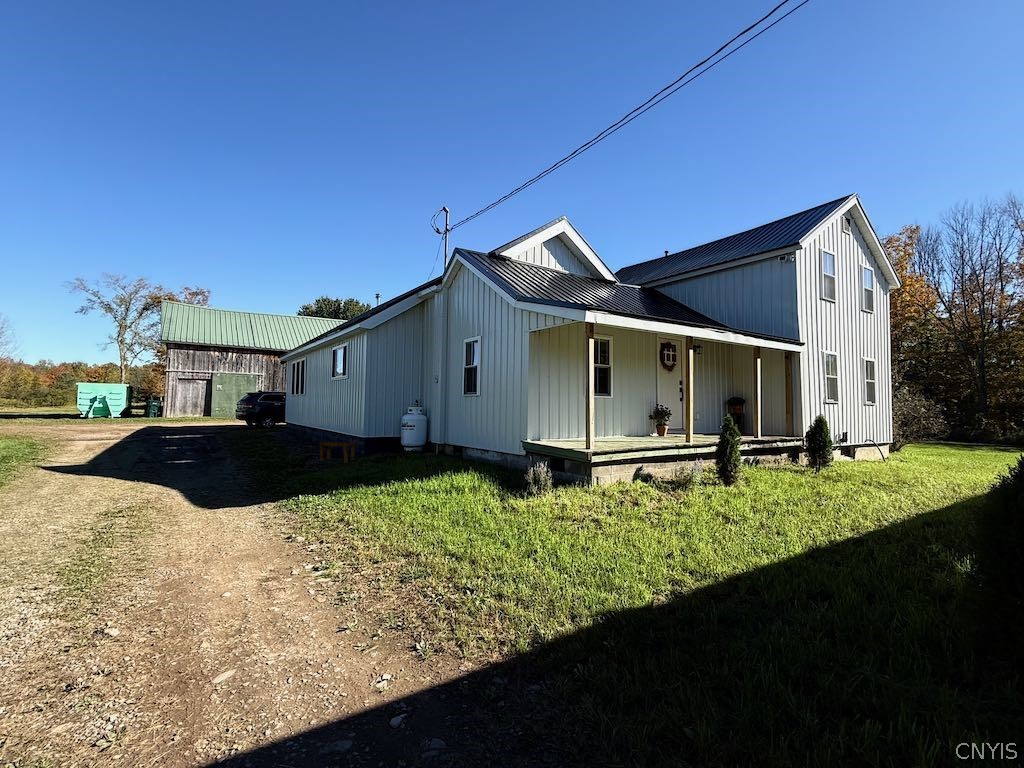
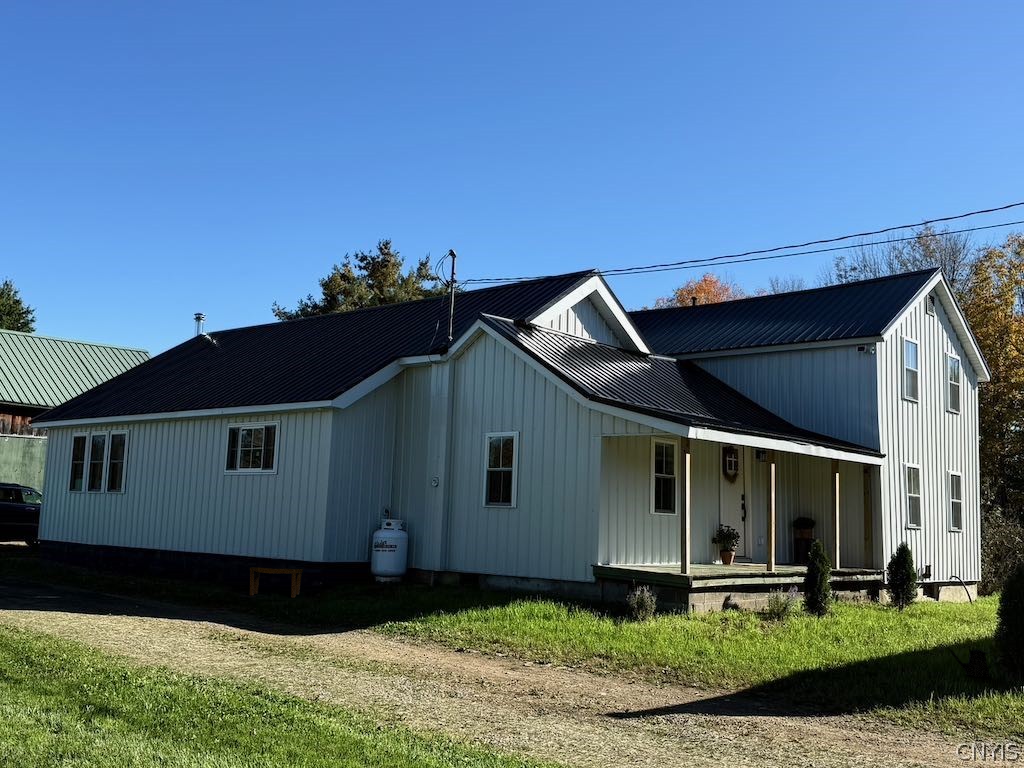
watering can: none [857,569,951,631] -> present [944,644,990,677]

